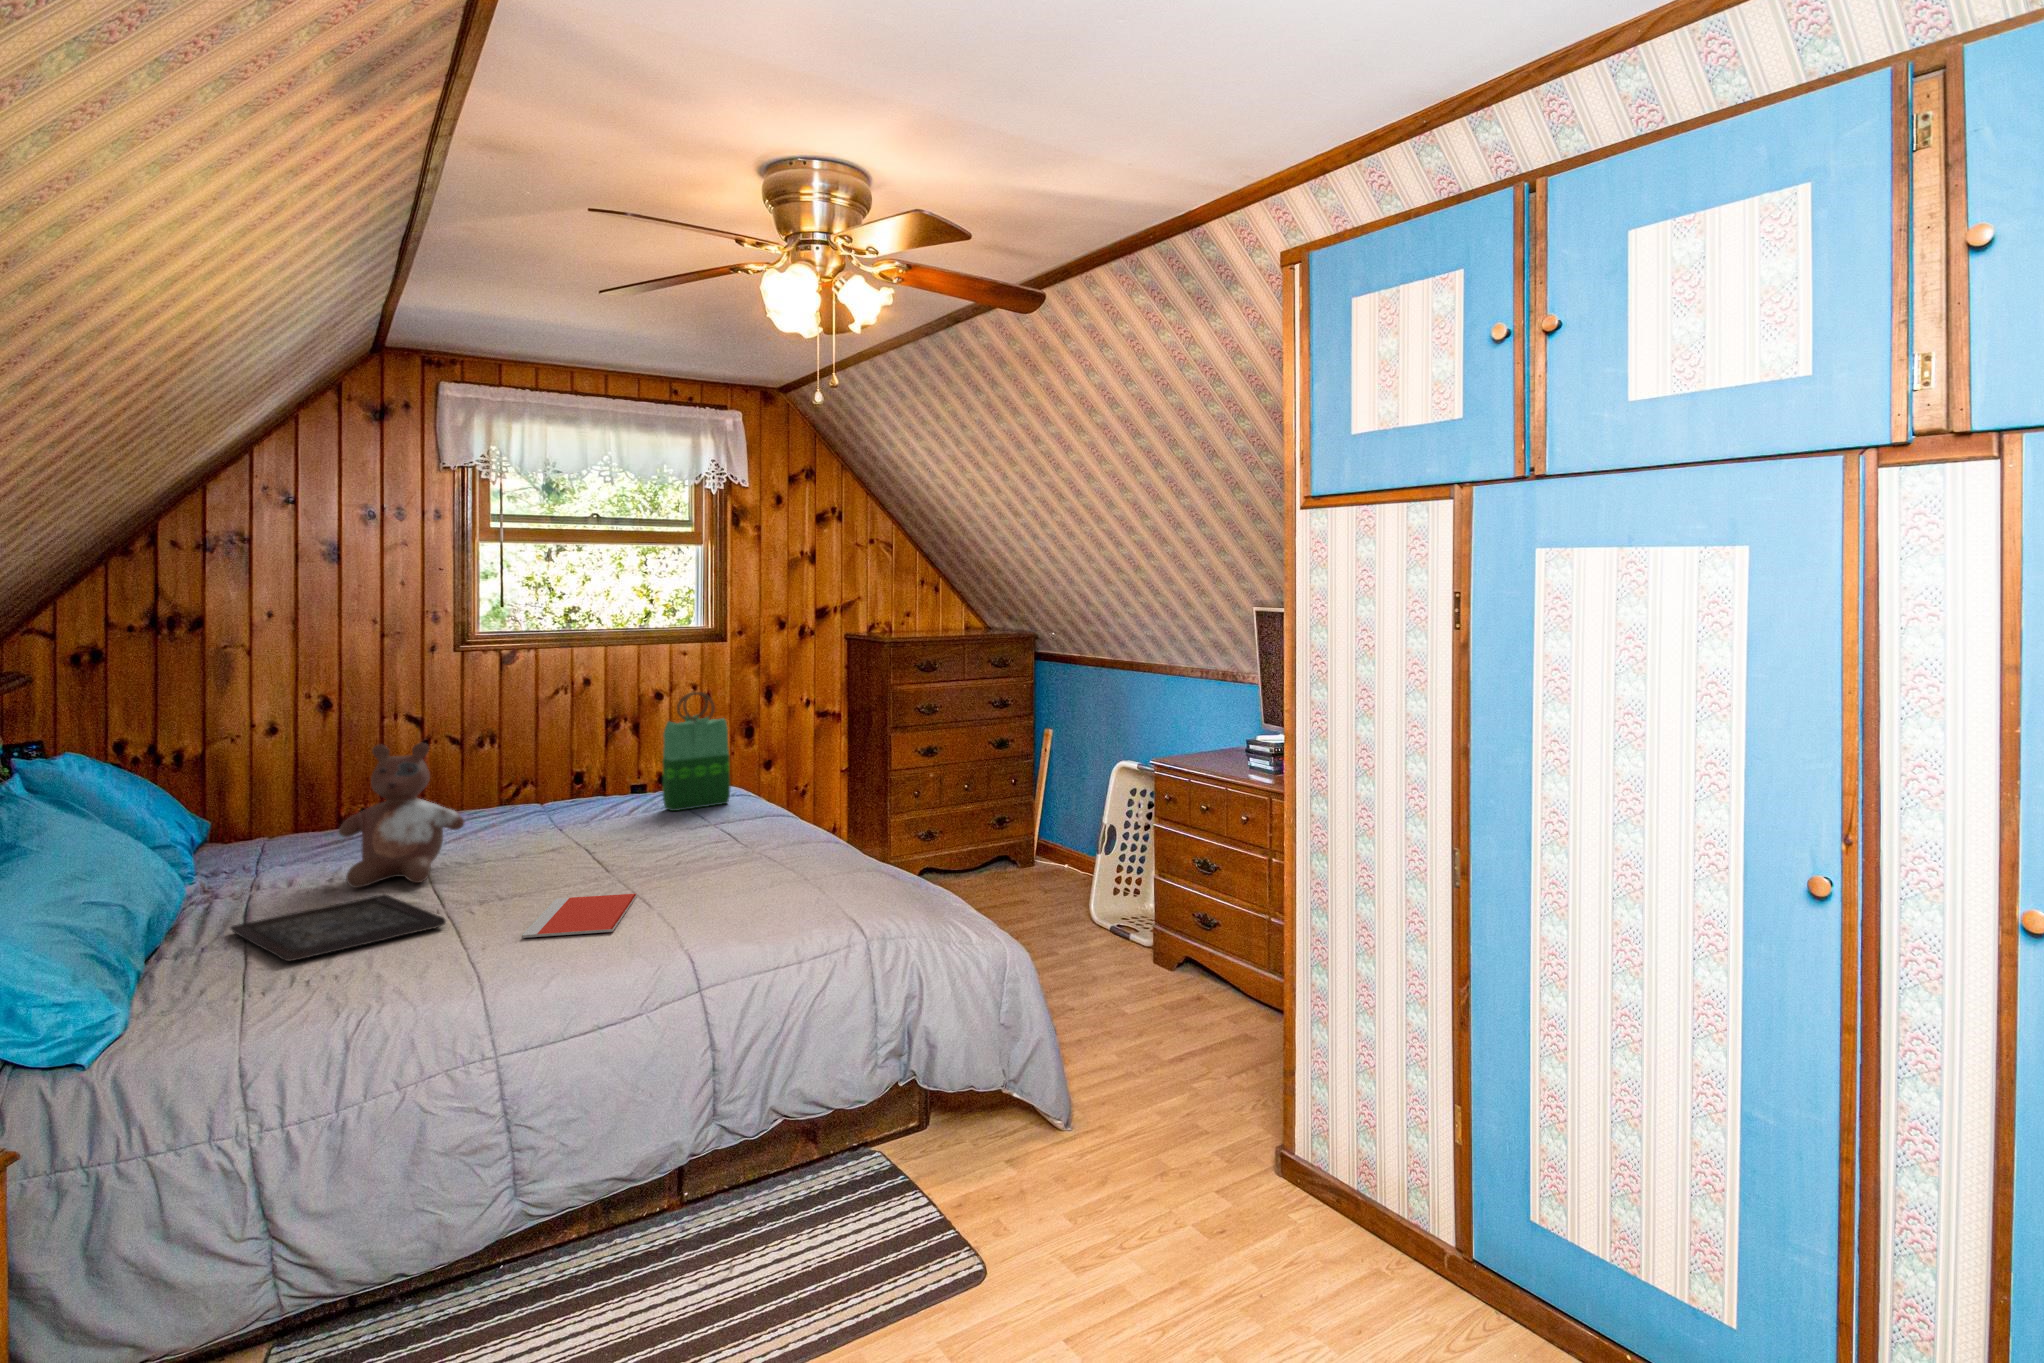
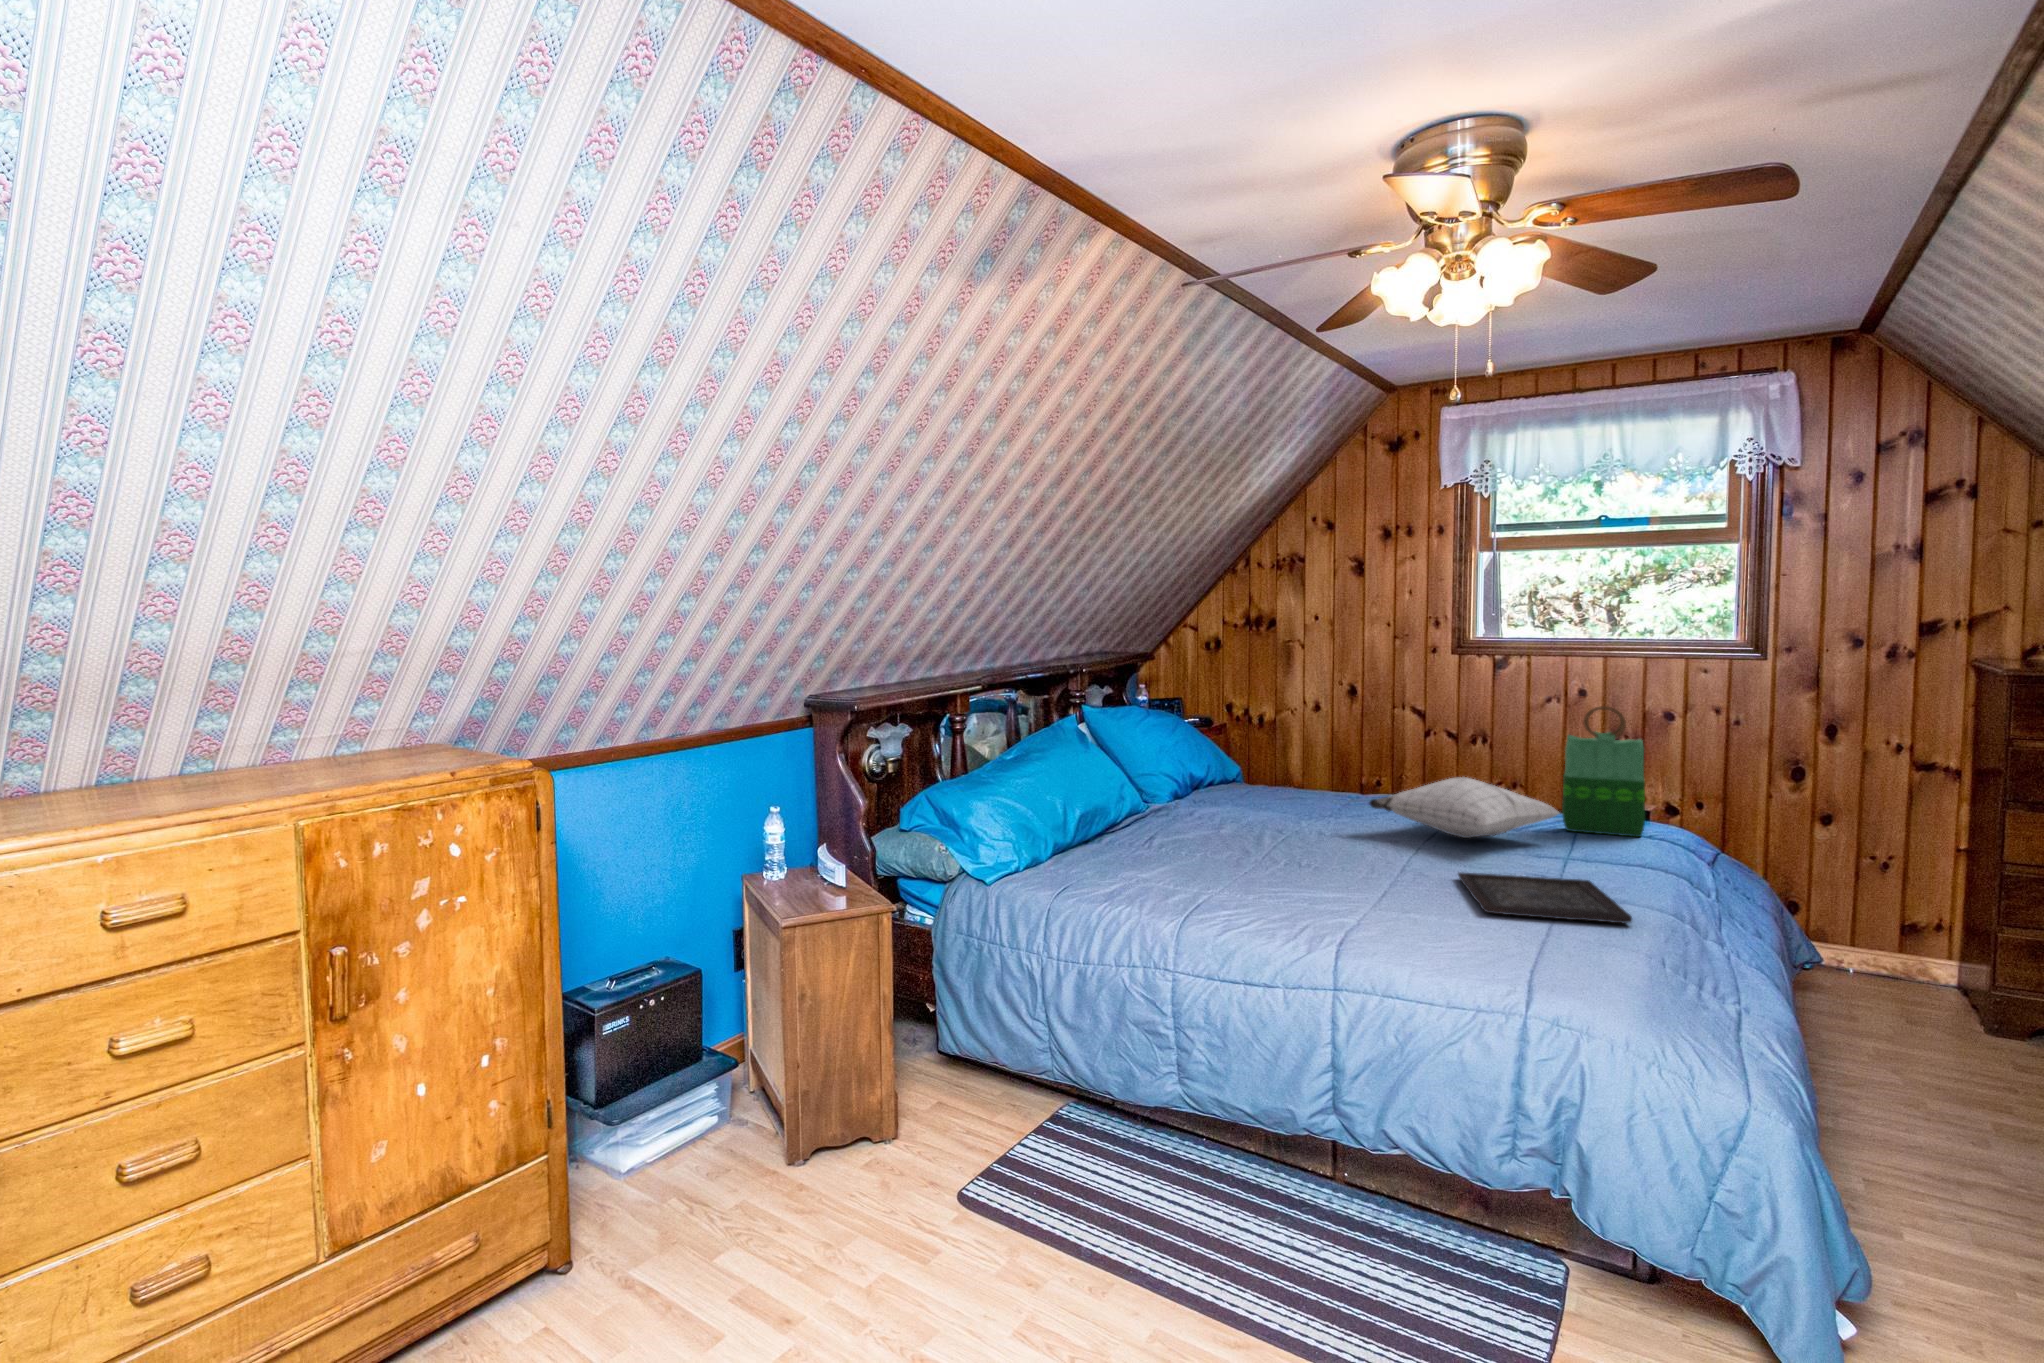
stuffed bear: present [339,743,464,888] -> none [1228,718,1320,833]
pillow: none [515,776,687,838] -> present [1369,777,1559,838]
notebook: present [522,893,637,938] -> none [1255,869,1390,903]
tray: present [231,894,446,961] -> present [1458,873,1632,923]

